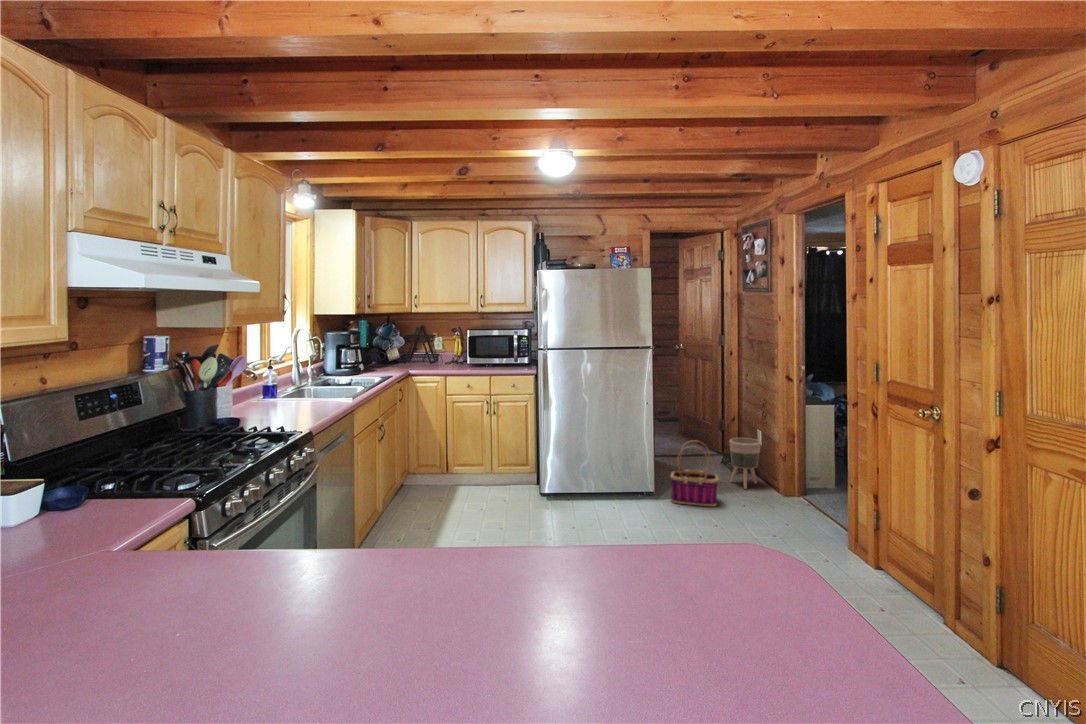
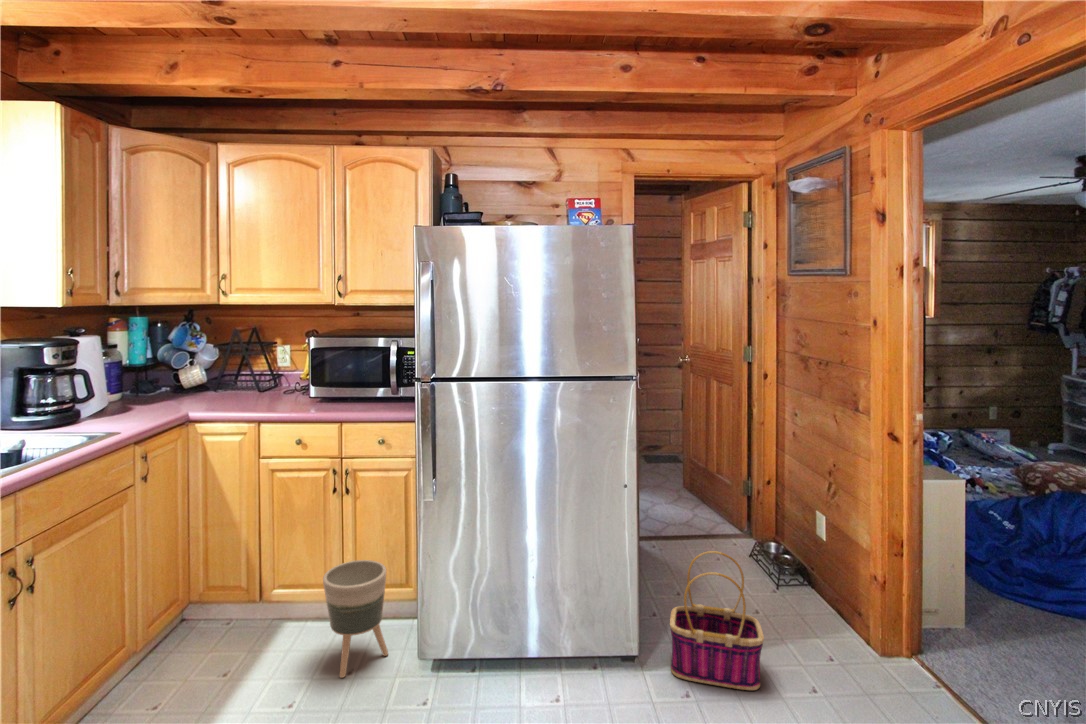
planter: present [729,438,761,489] -> present [323,560,388,678]

